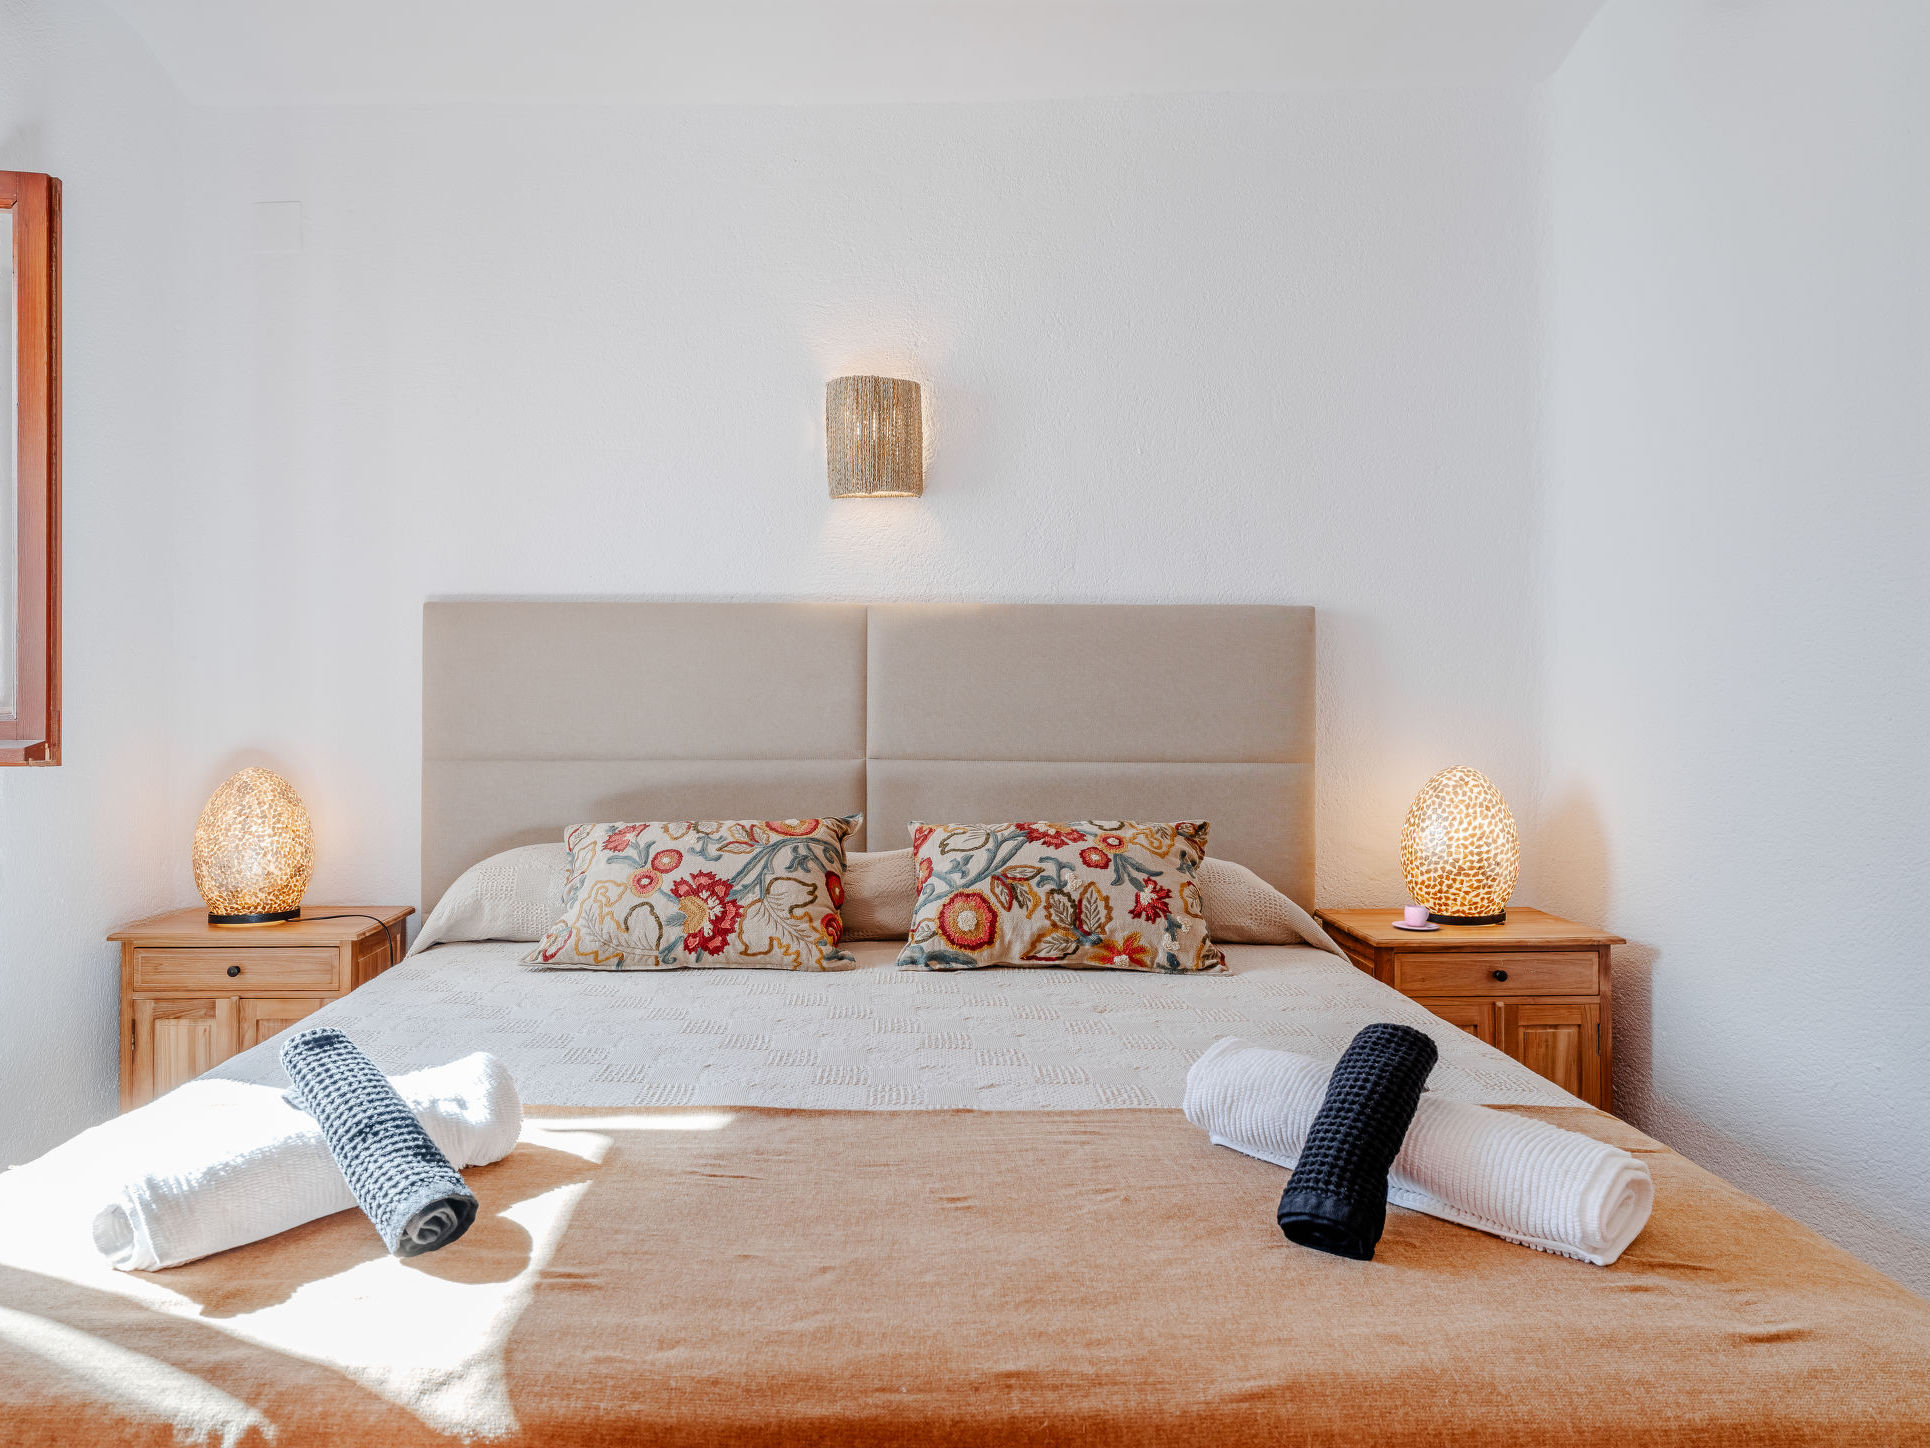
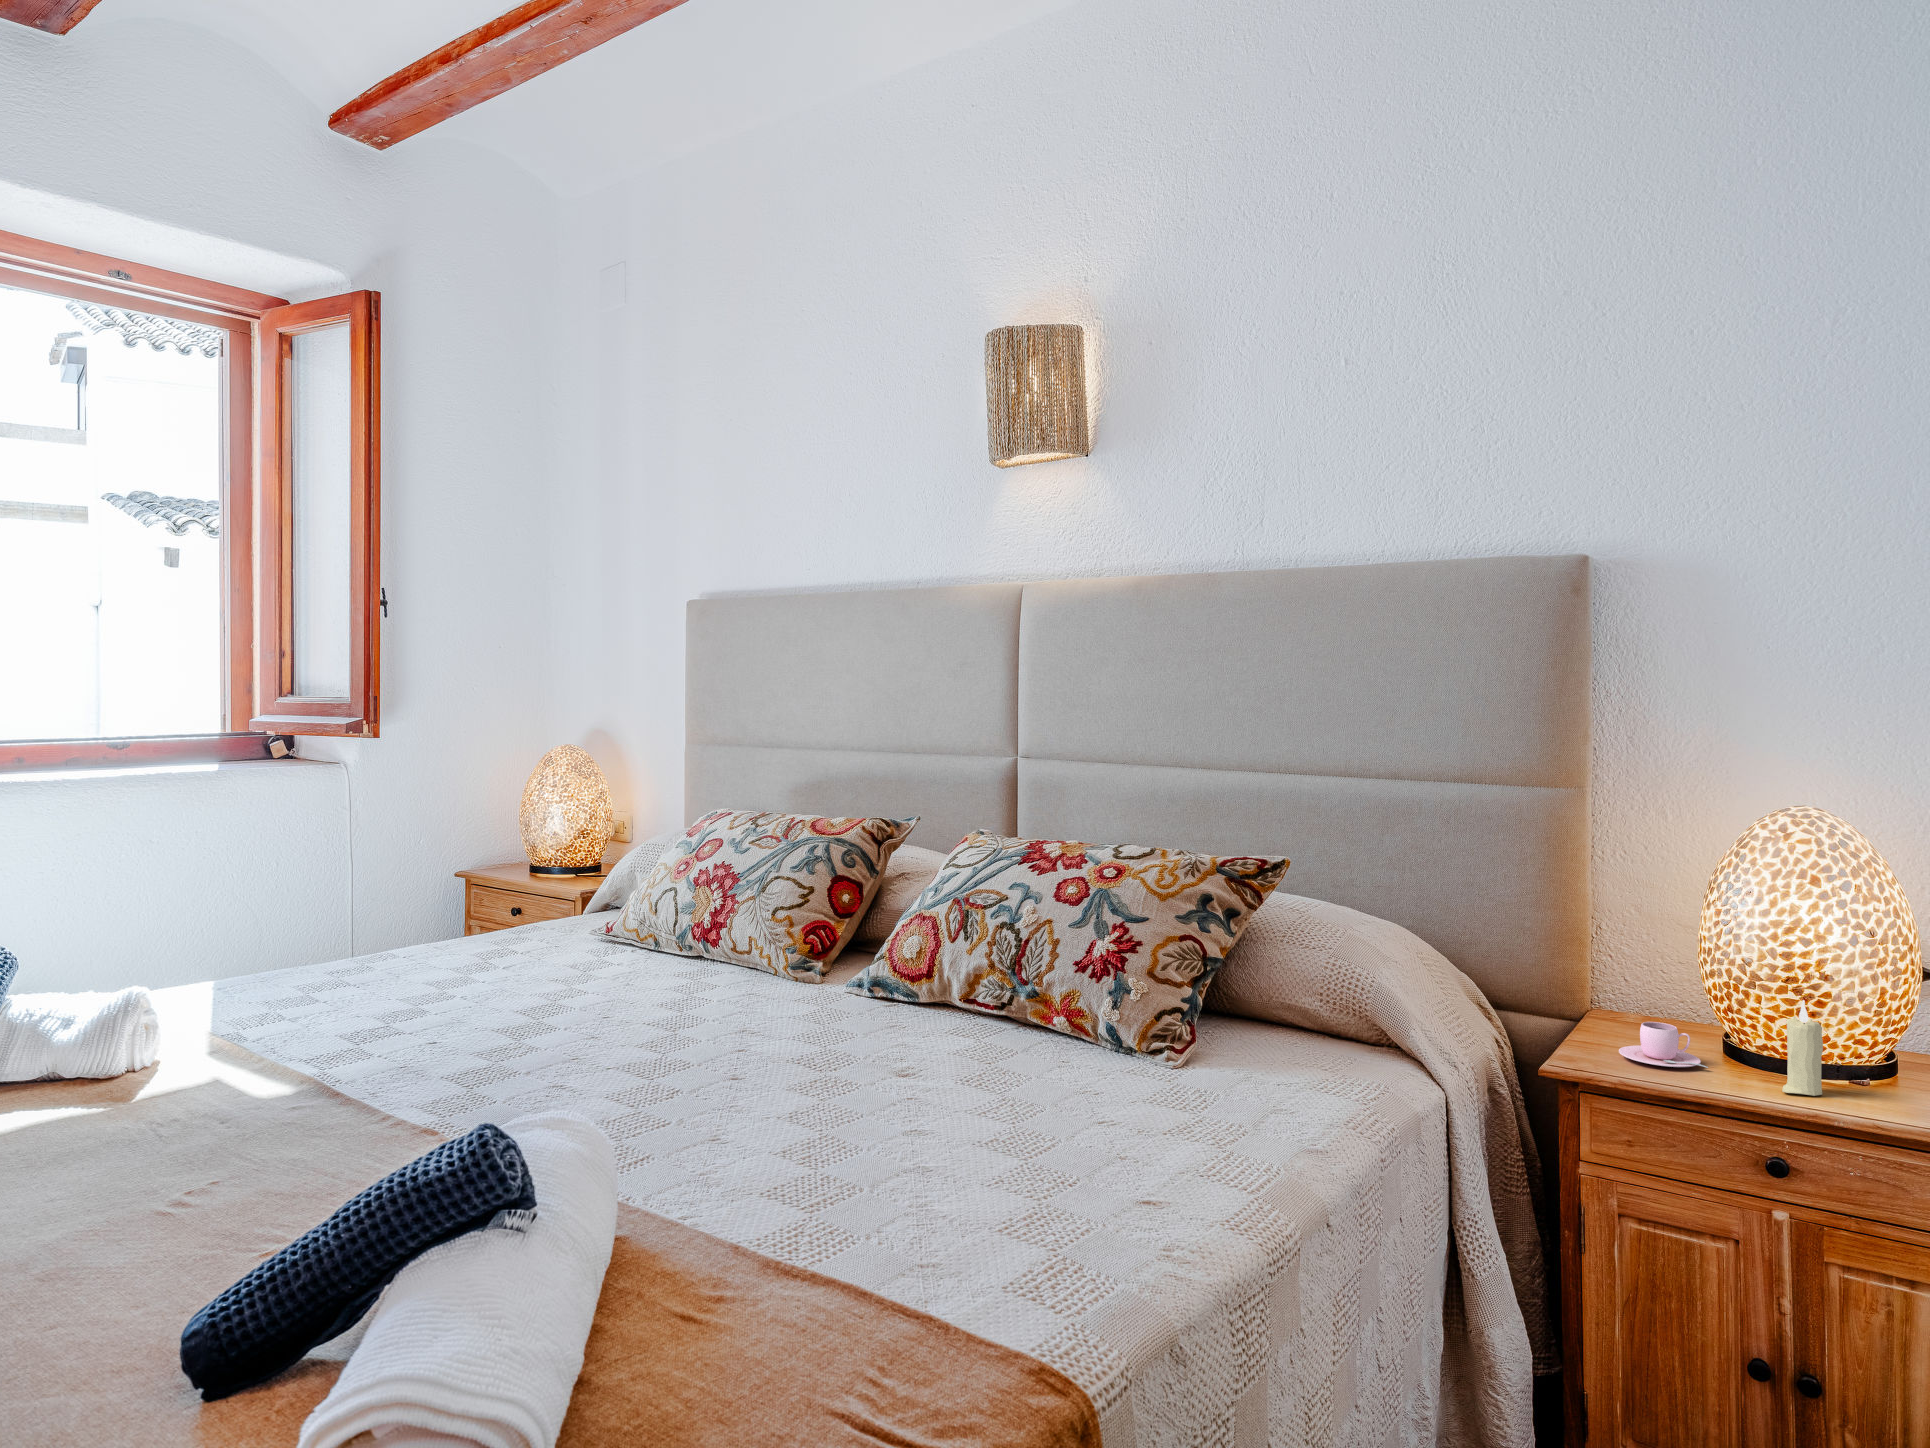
candle: none [1488,877,1509,932] -> present [1782,1000,1823,1096]

